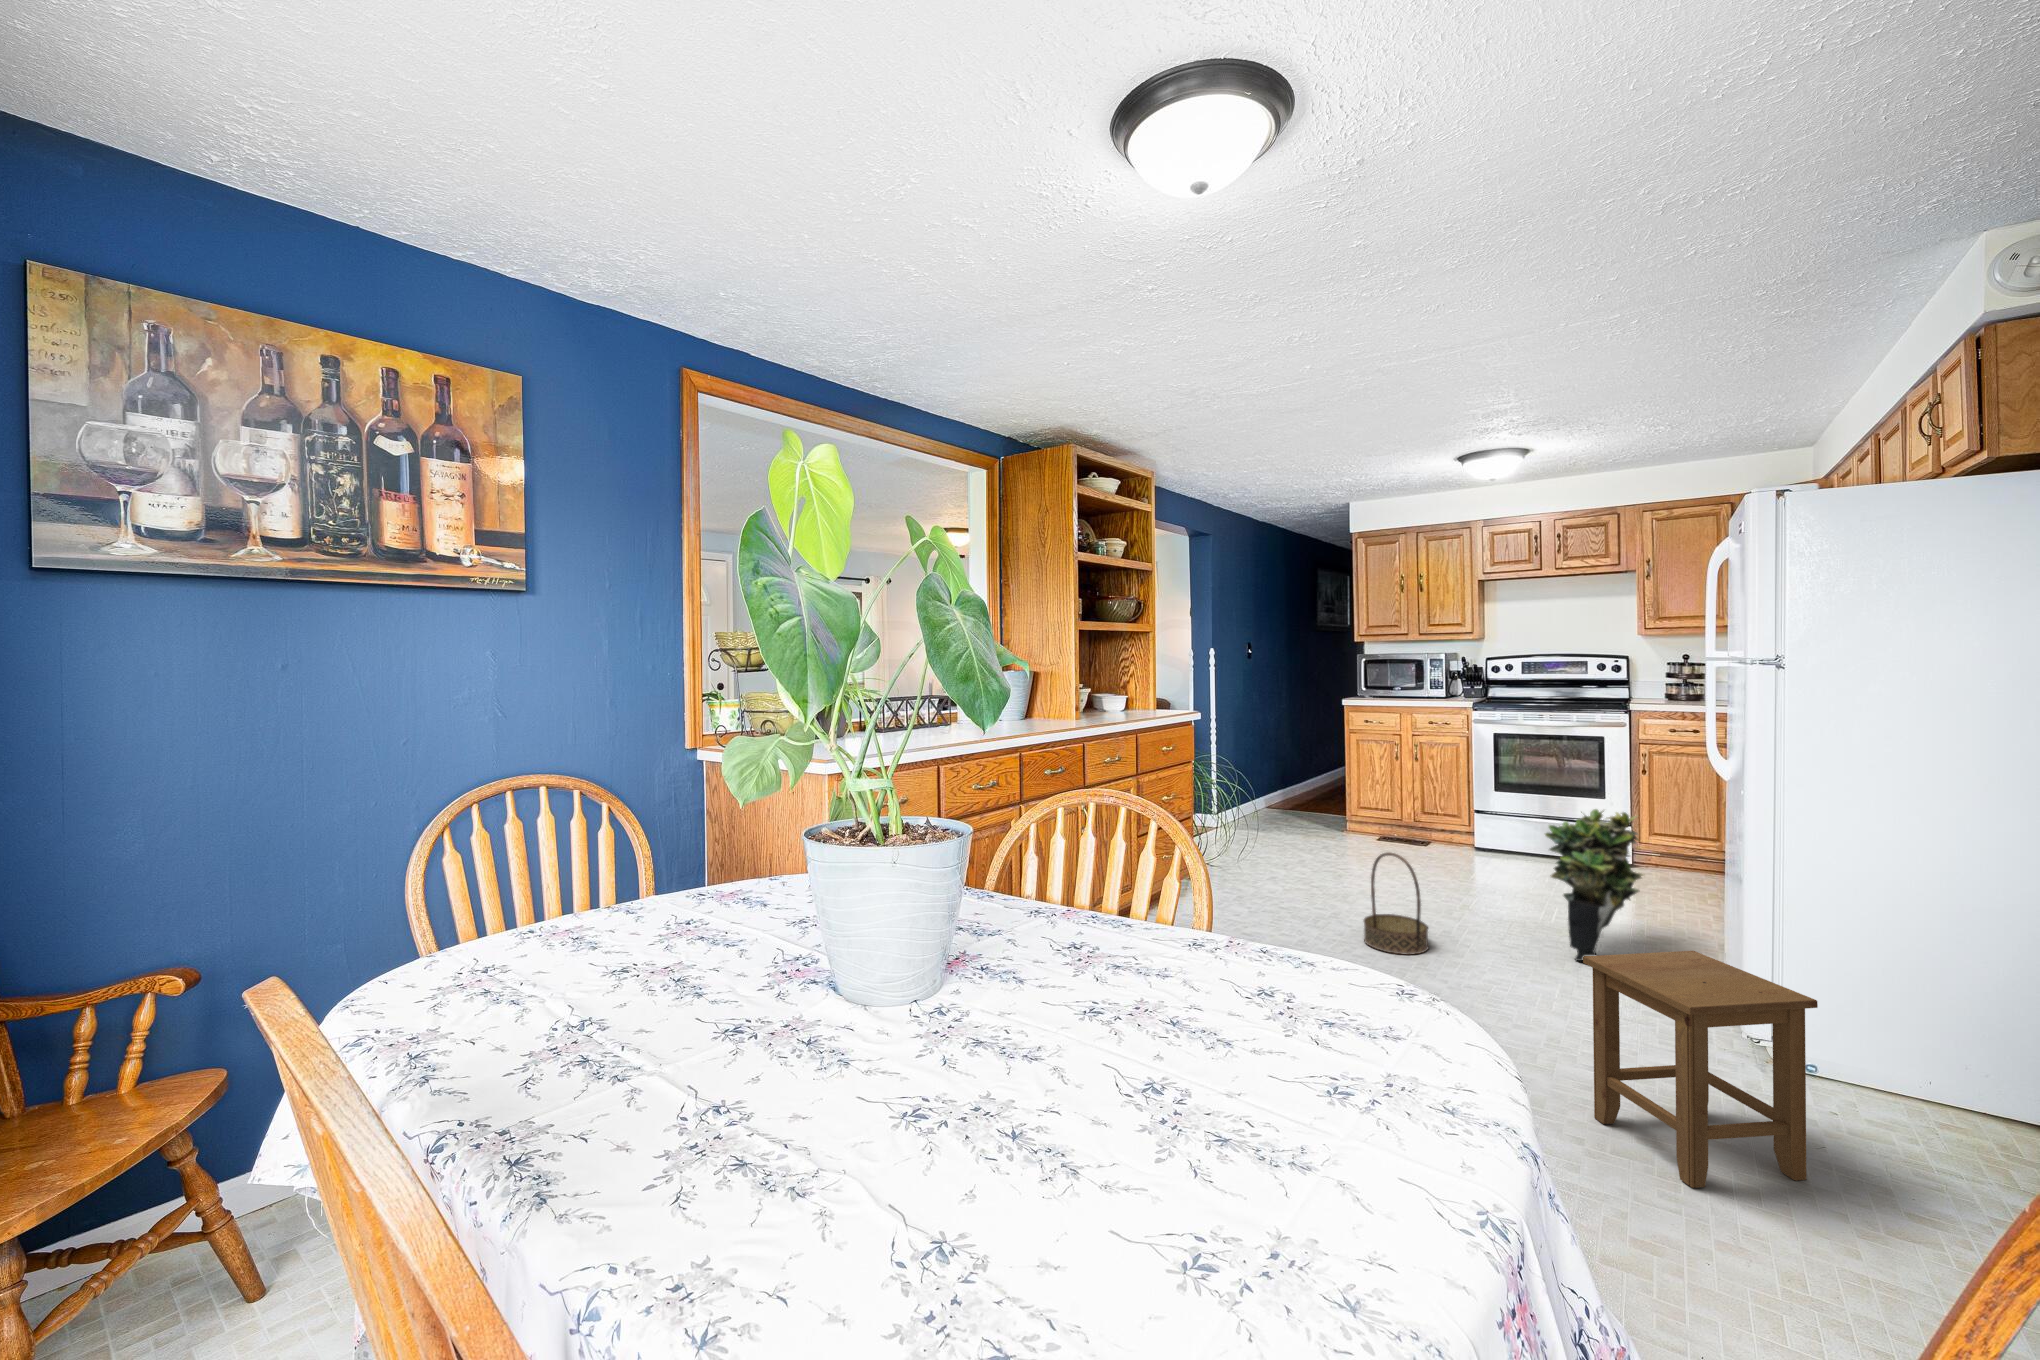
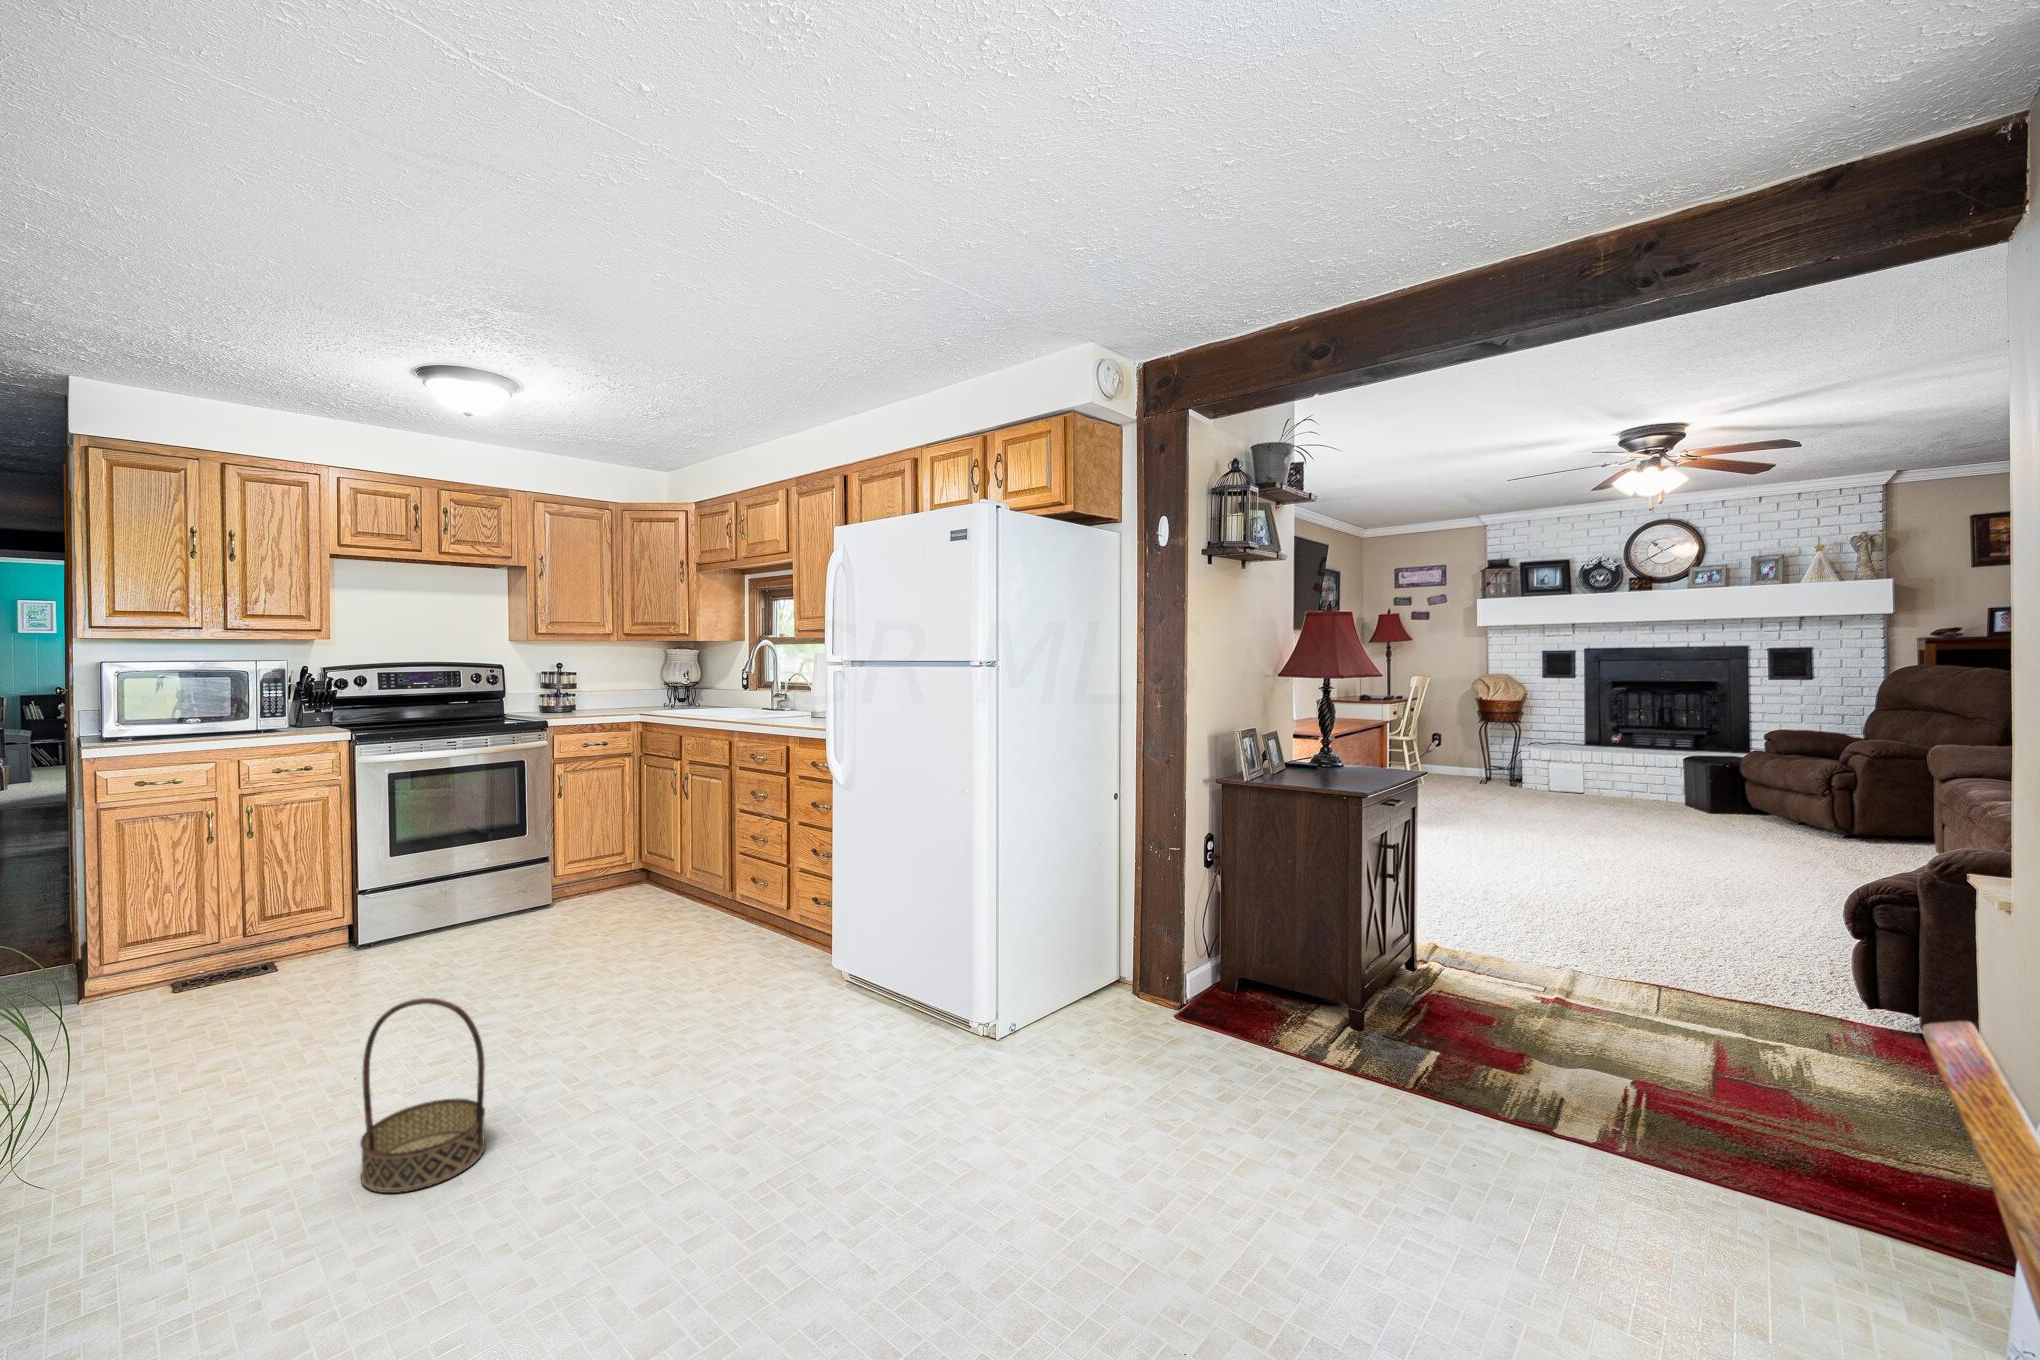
potted plant: present [1545,809,1643,961] -> none [604,844,720,1054]
stool: present [1583,951,1818,1188] -> none [927,980,1089,1264]

